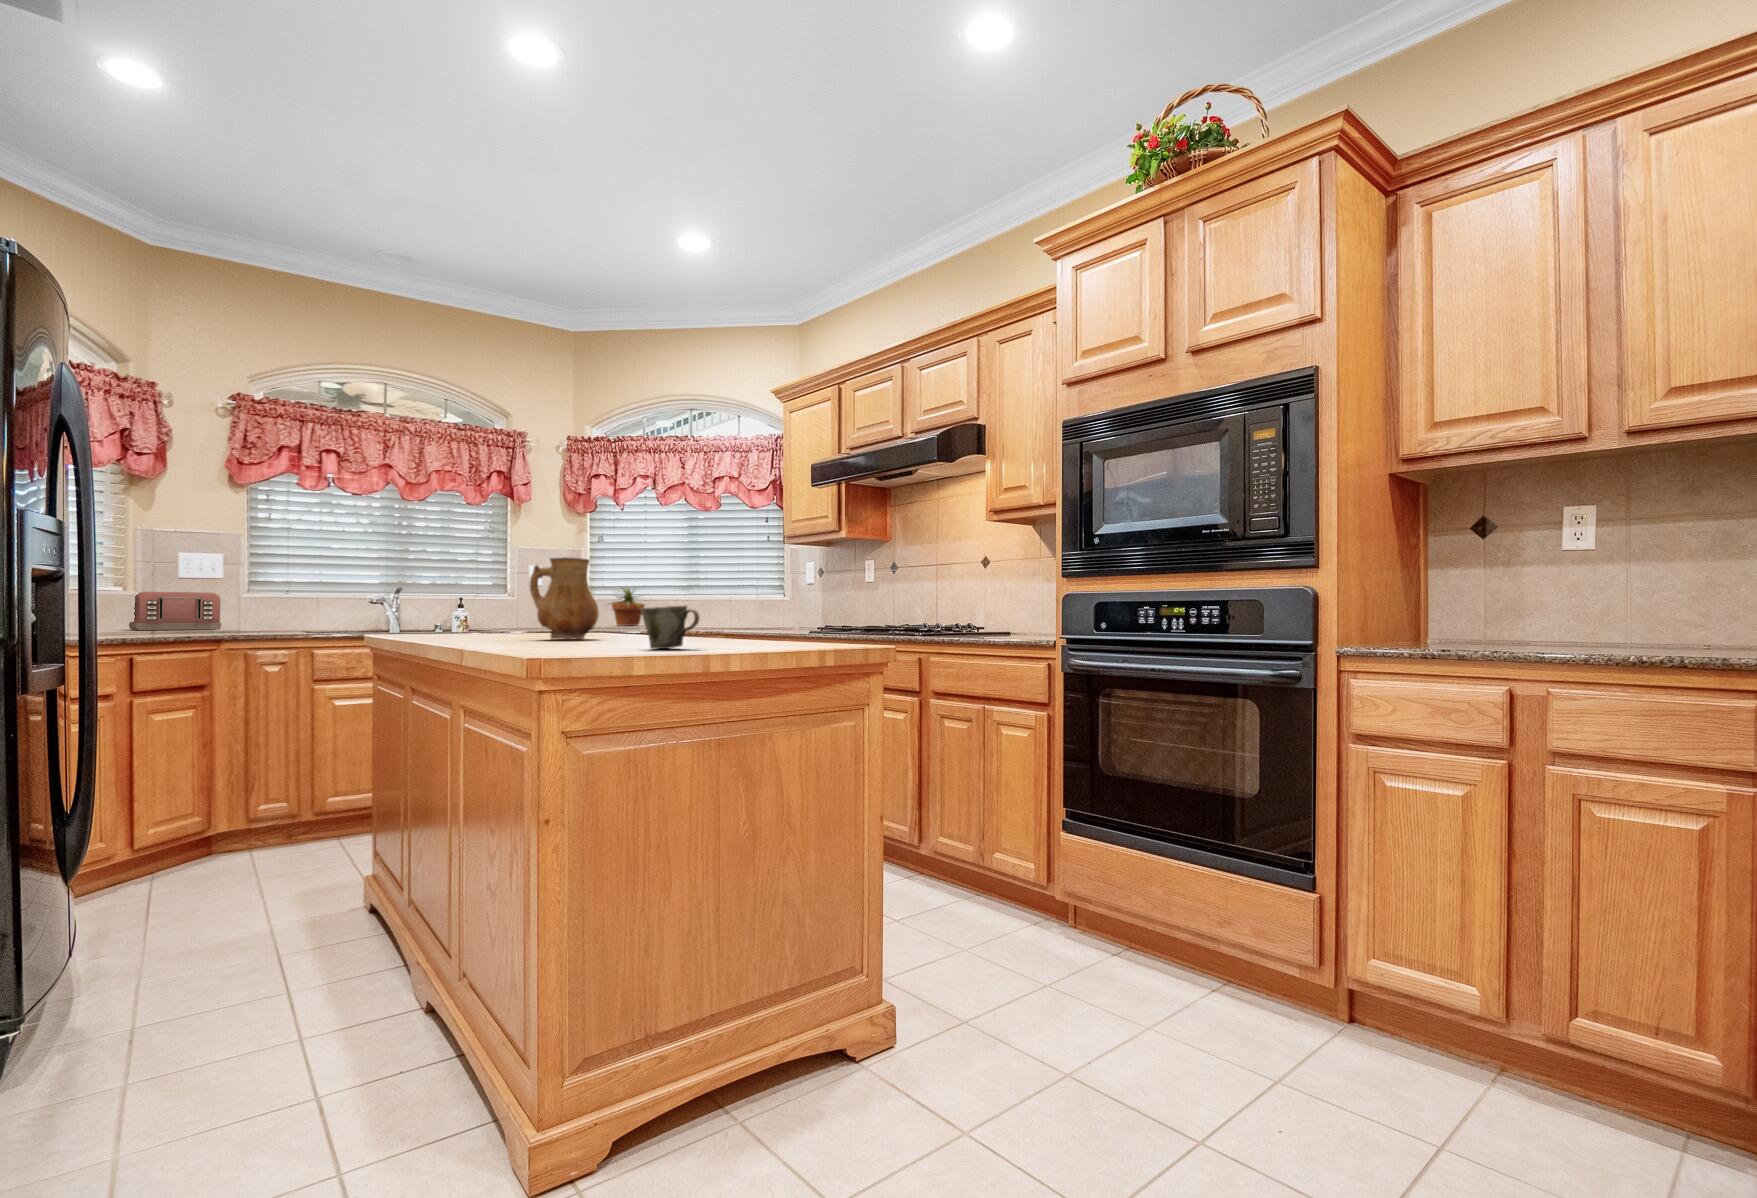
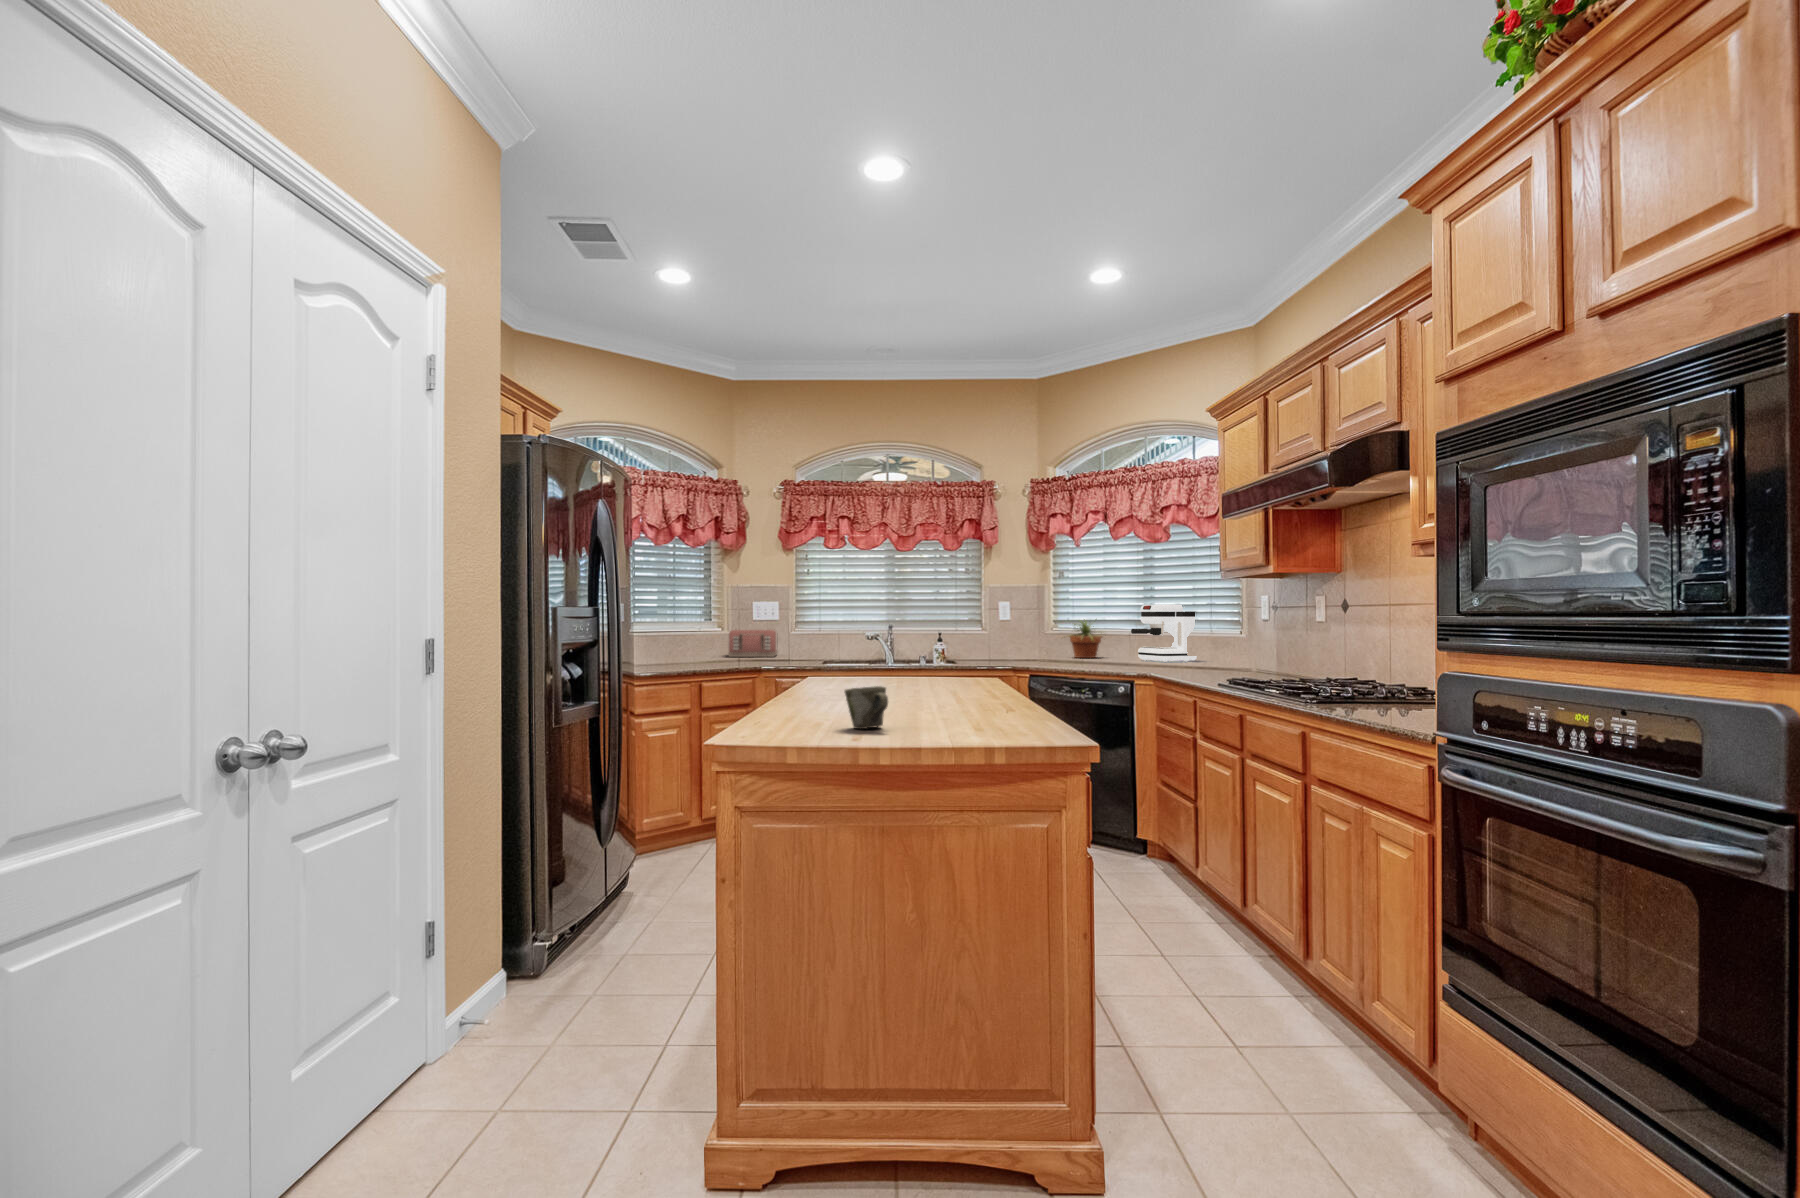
ceramic pitcher: present [529,557,599,639] -> none [865,622,918,696]
coffee maker: none [684,571,742,626] -> present [1131,605,1197,662]

